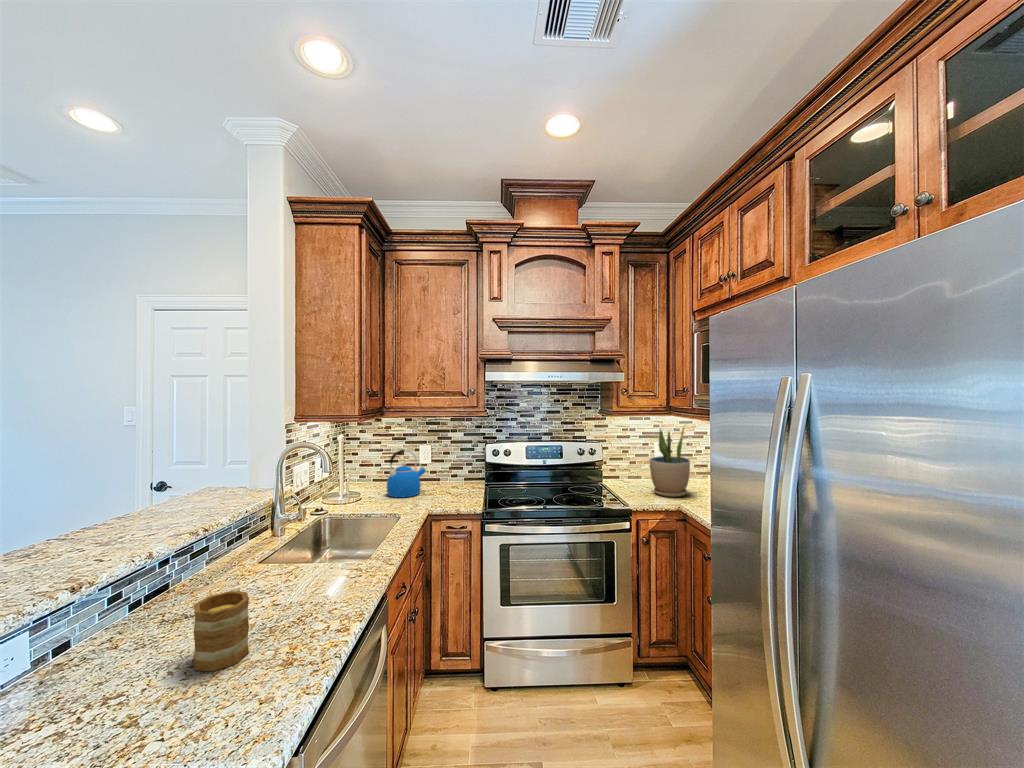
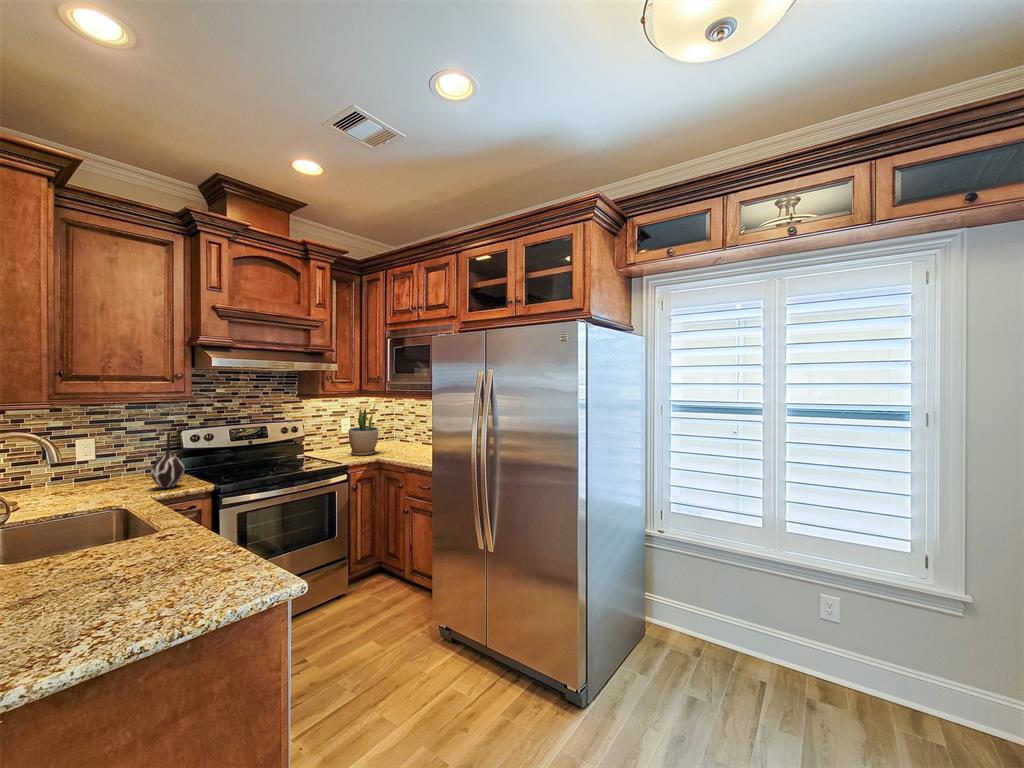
vase: none [445,446,470,500] -> present [151,433,184,488]
kettle: present [387,450,426,498] -> none [42,444,104,502]
mug: present [193,589,249,671] -> none [109,557,171,633]

